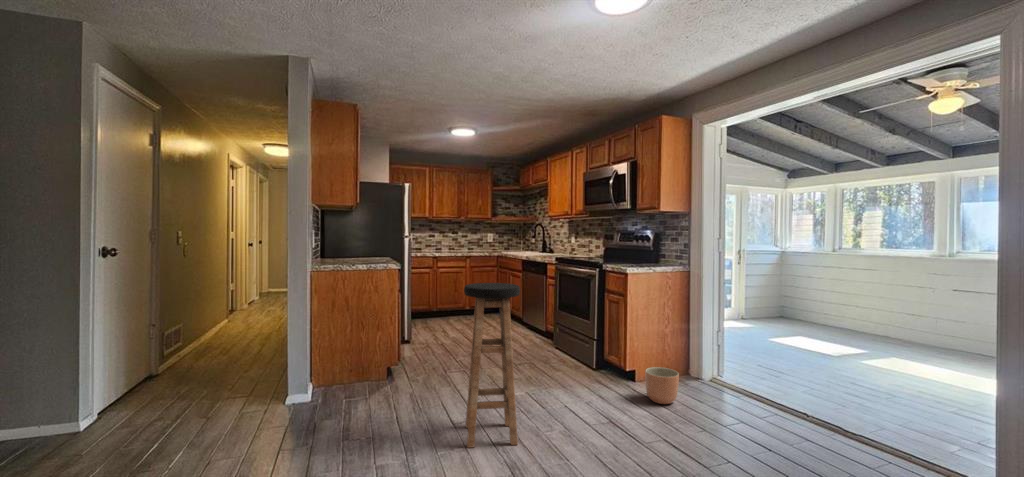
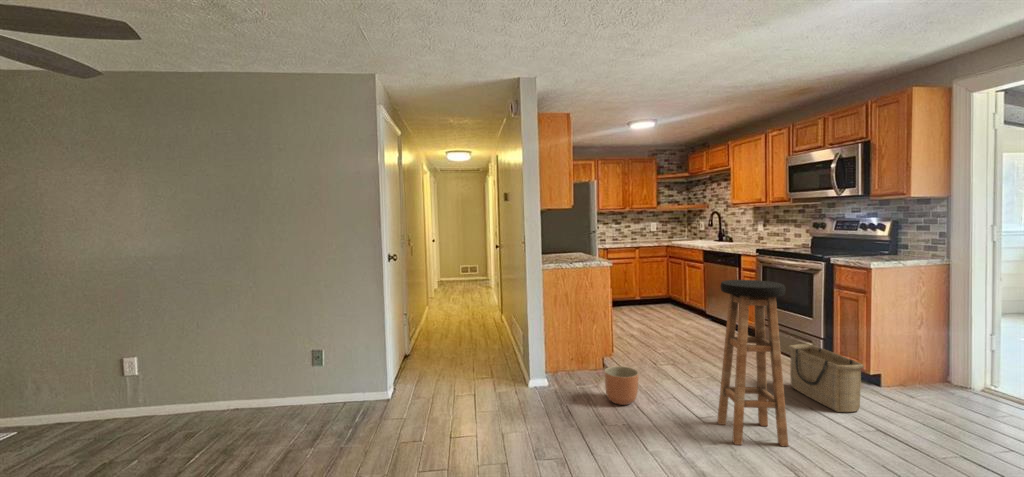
basket: none [556,345,605,407] -> present [789,345,864,412]
planter: present [645,367,679,404] -> present [604,366,639,405]

